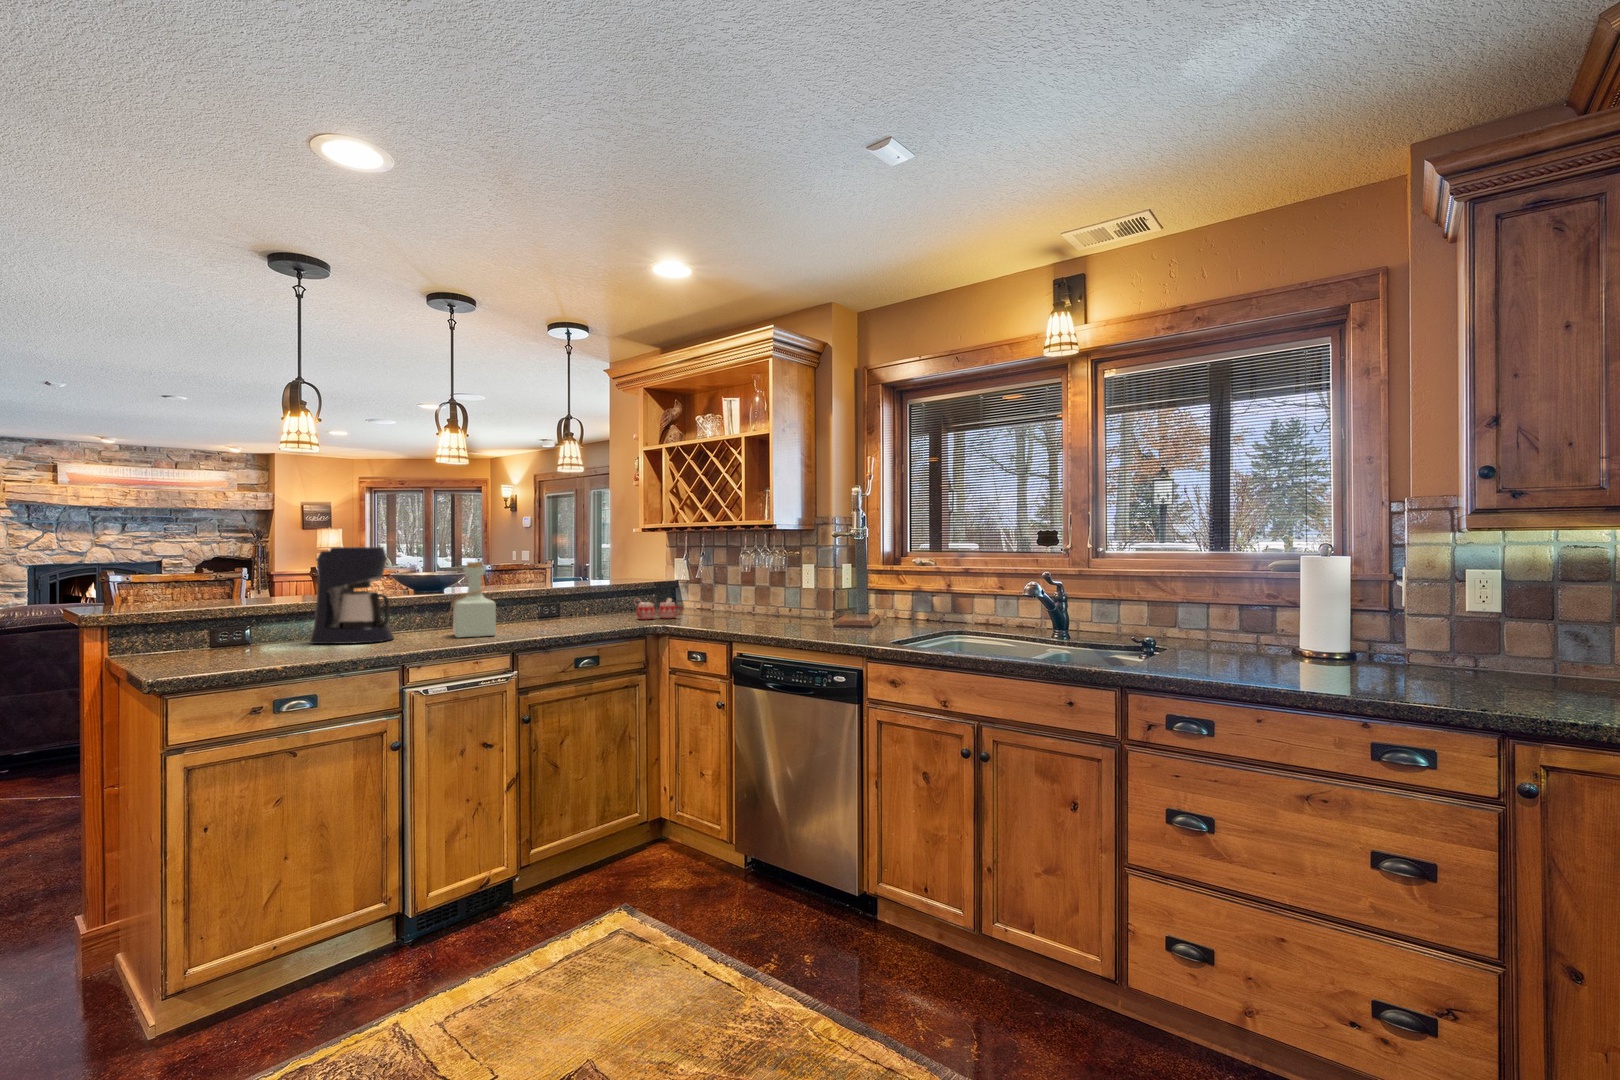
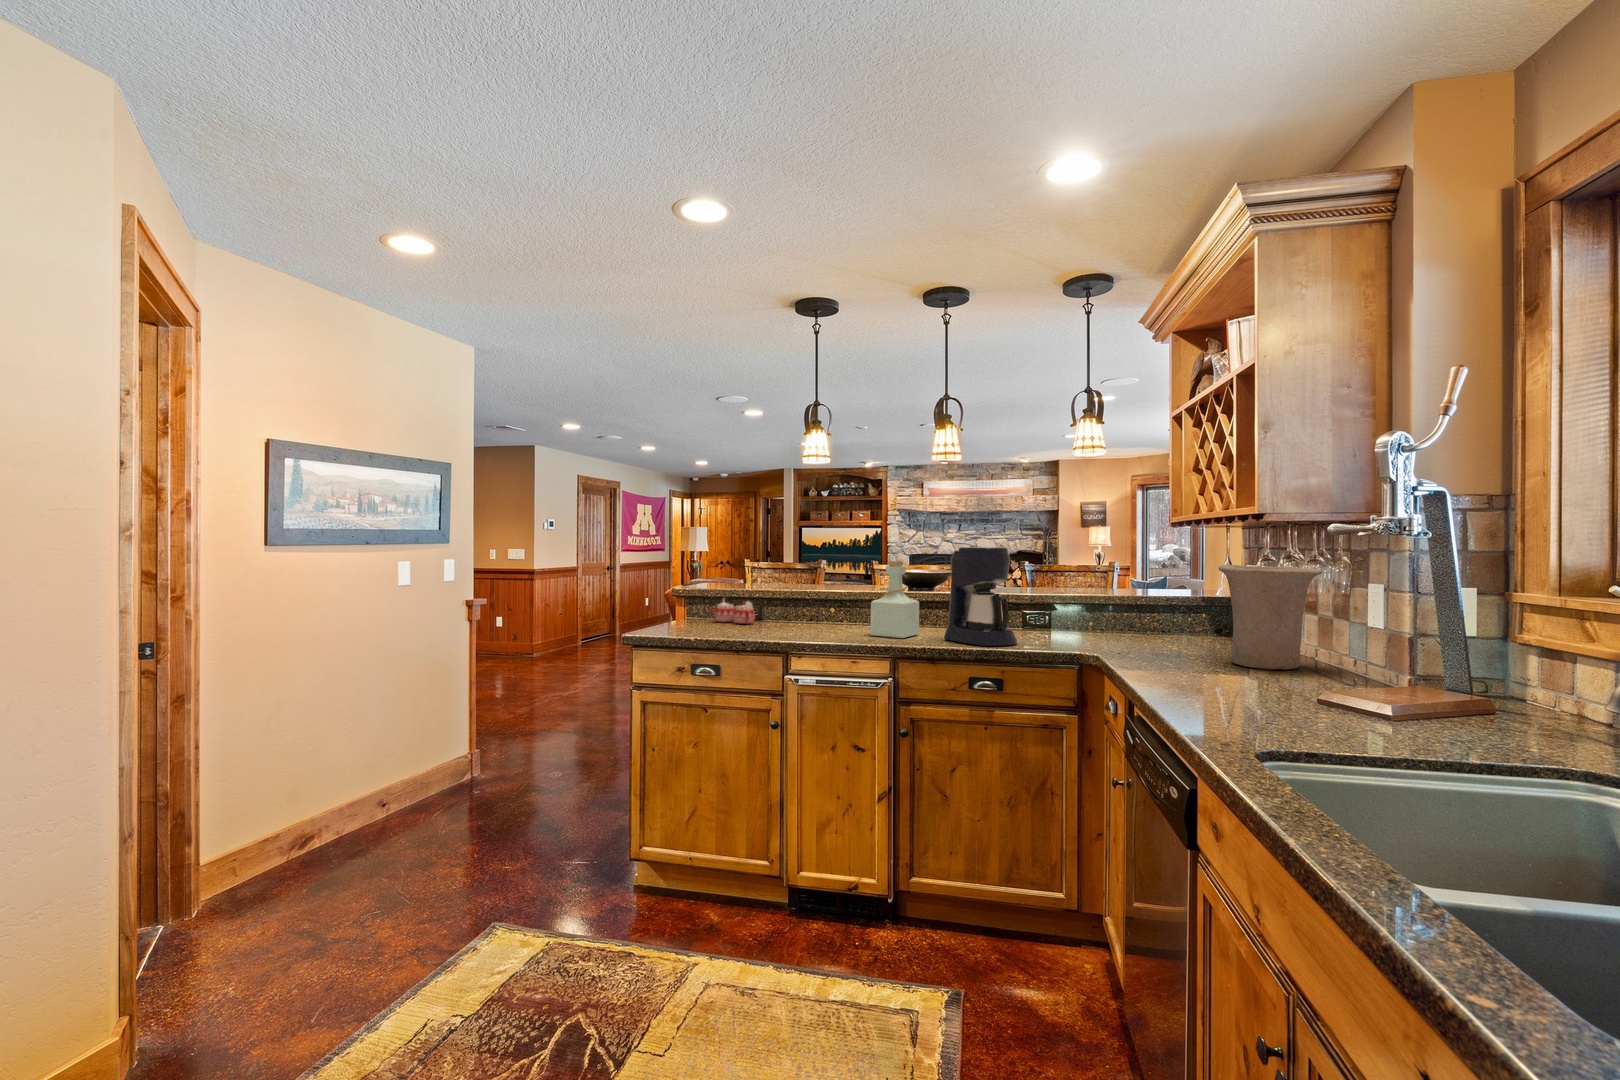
coffee maker: present [310,547,394,644] -> present [944,547,1017,646]
vase: none [726,555,782,621] -> present [1218,565,1322,670]
mug: present [636,598,681,620] -> present [709,599,755,624]

